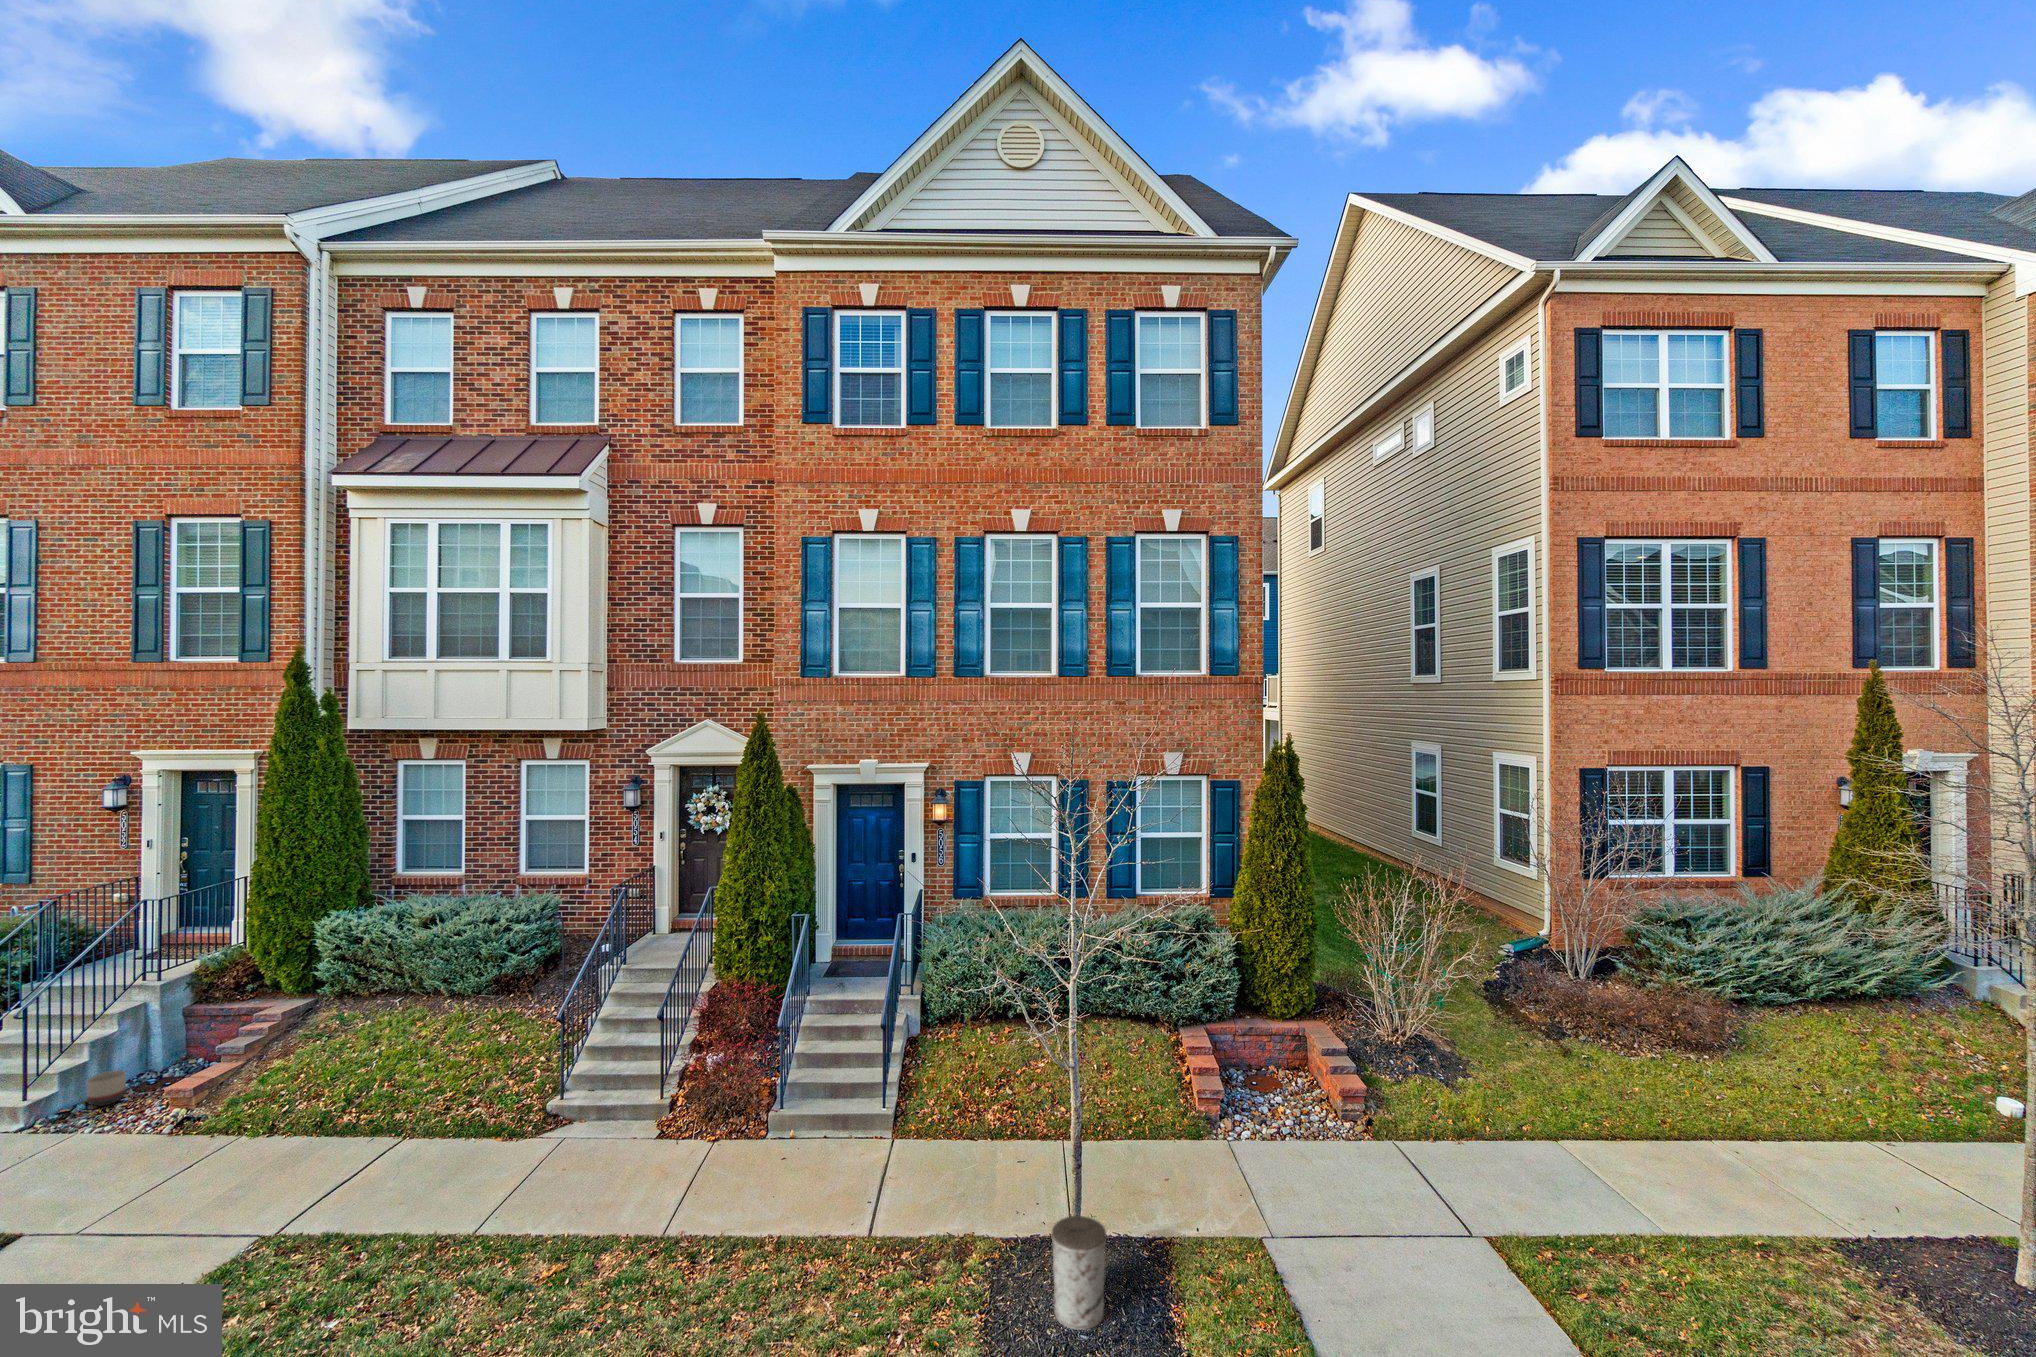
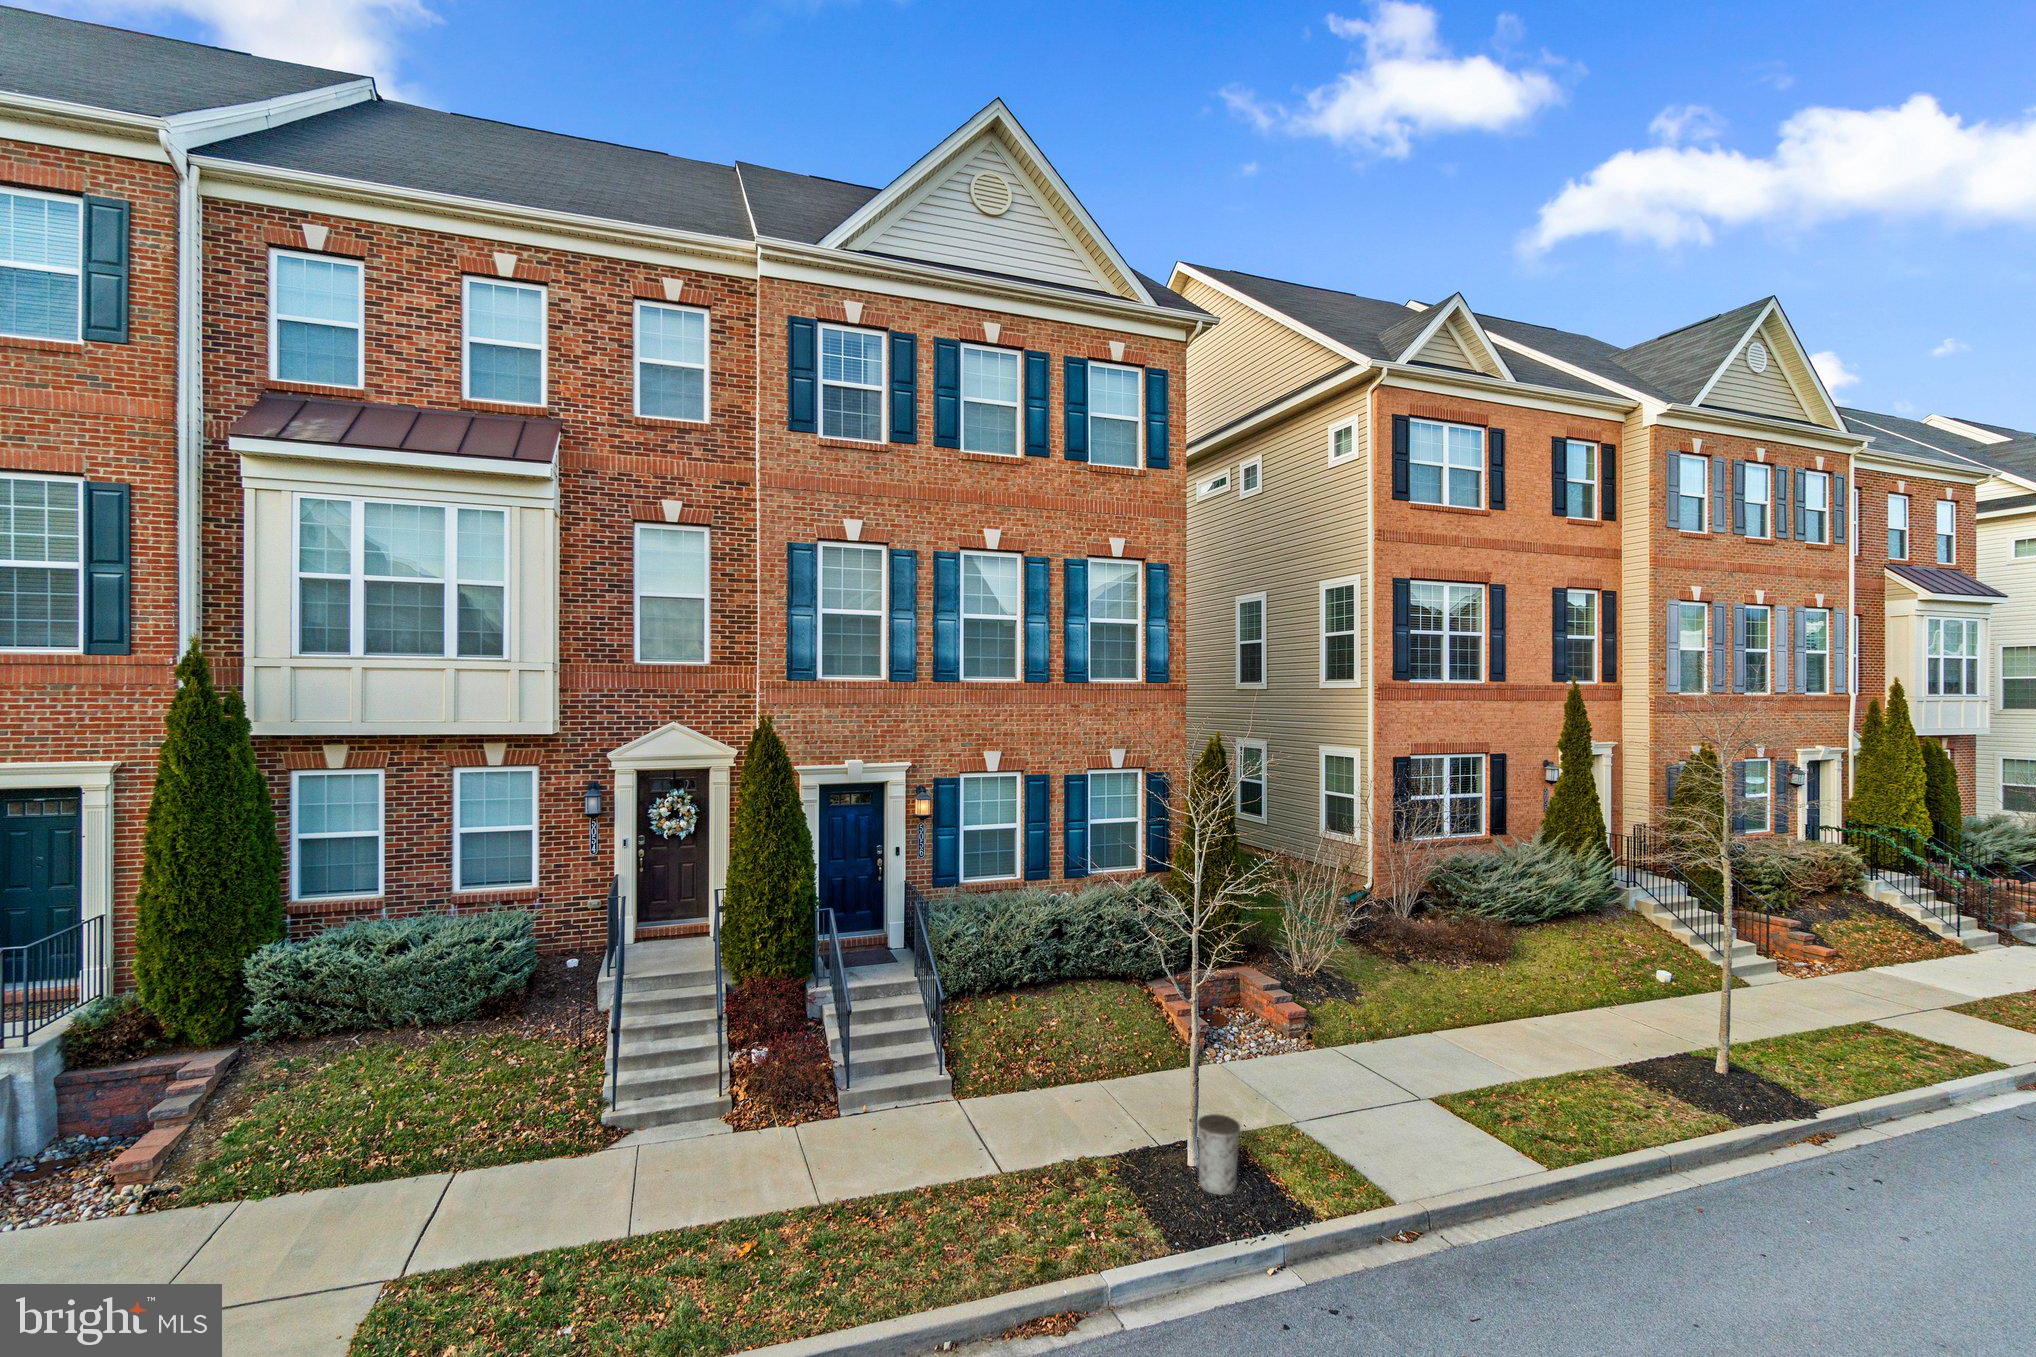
planter: present [87,1070,126,1106] -> none [17,1145,64,1189]

